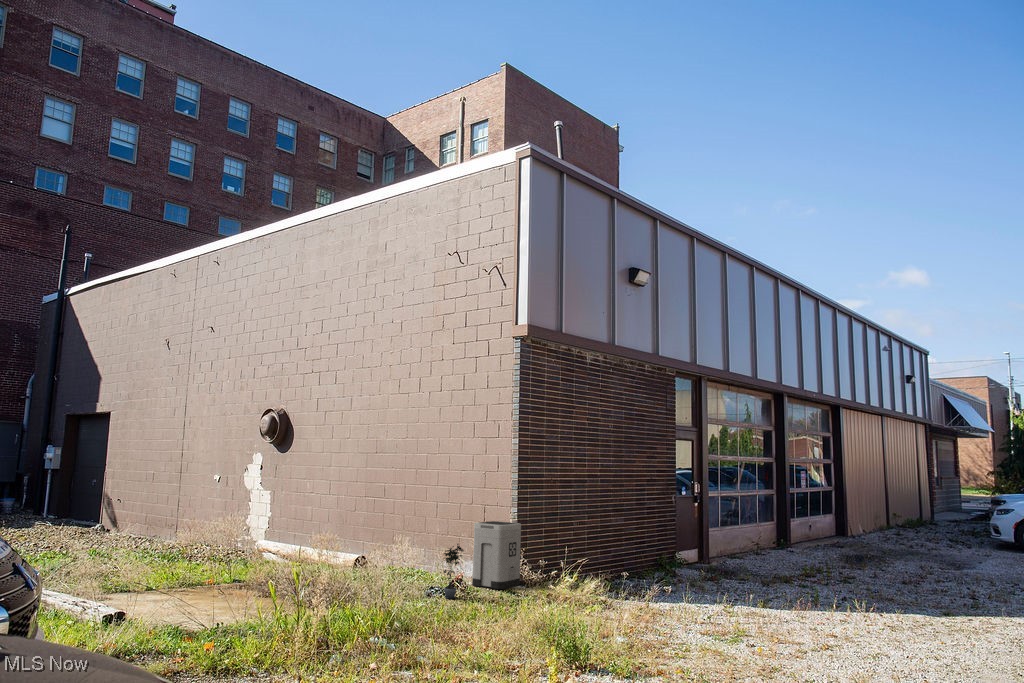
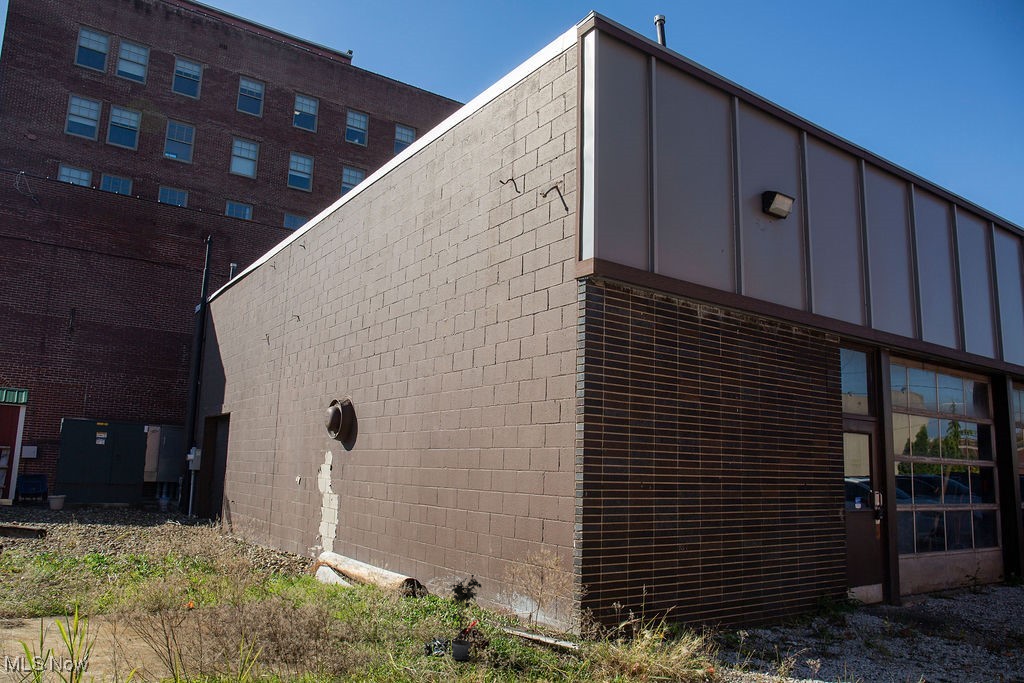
trash can: present [472,521,521,589] -> none [513,540,586,645]

